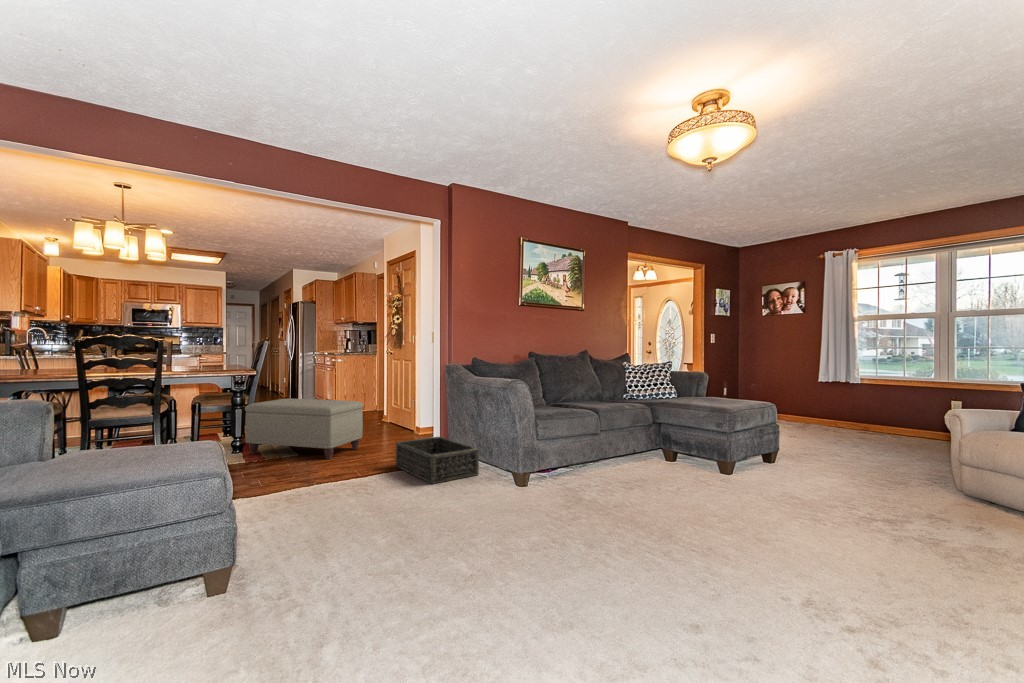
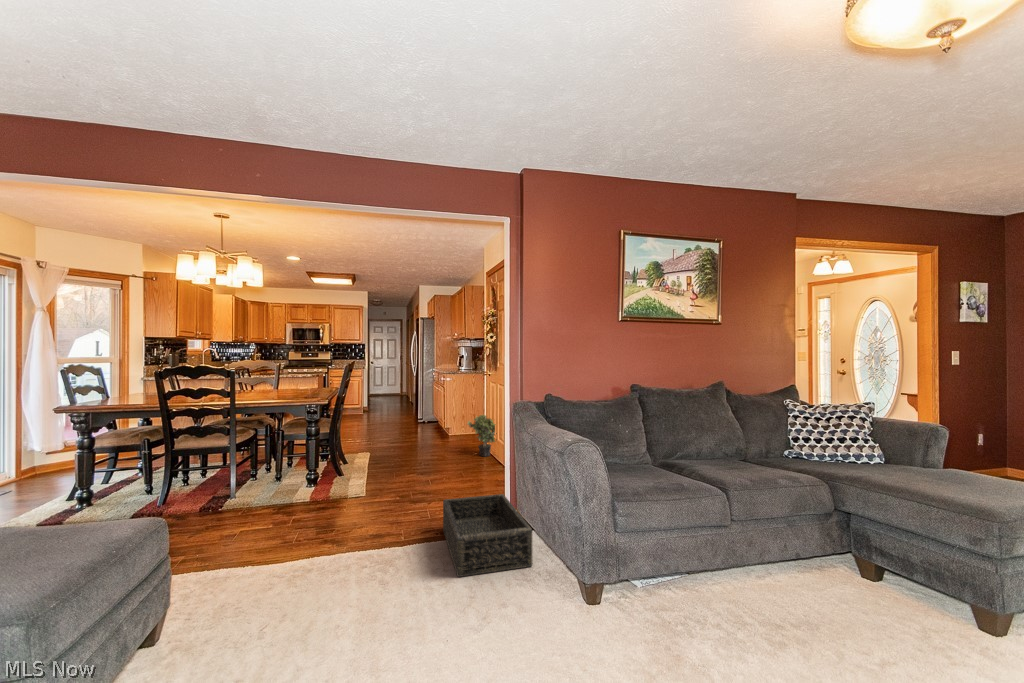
potted plant: none [366,389,398,426] -> present [467,415,497,456]
ottoman: present [245,399,363,459] -> none [322,427,437,505]

